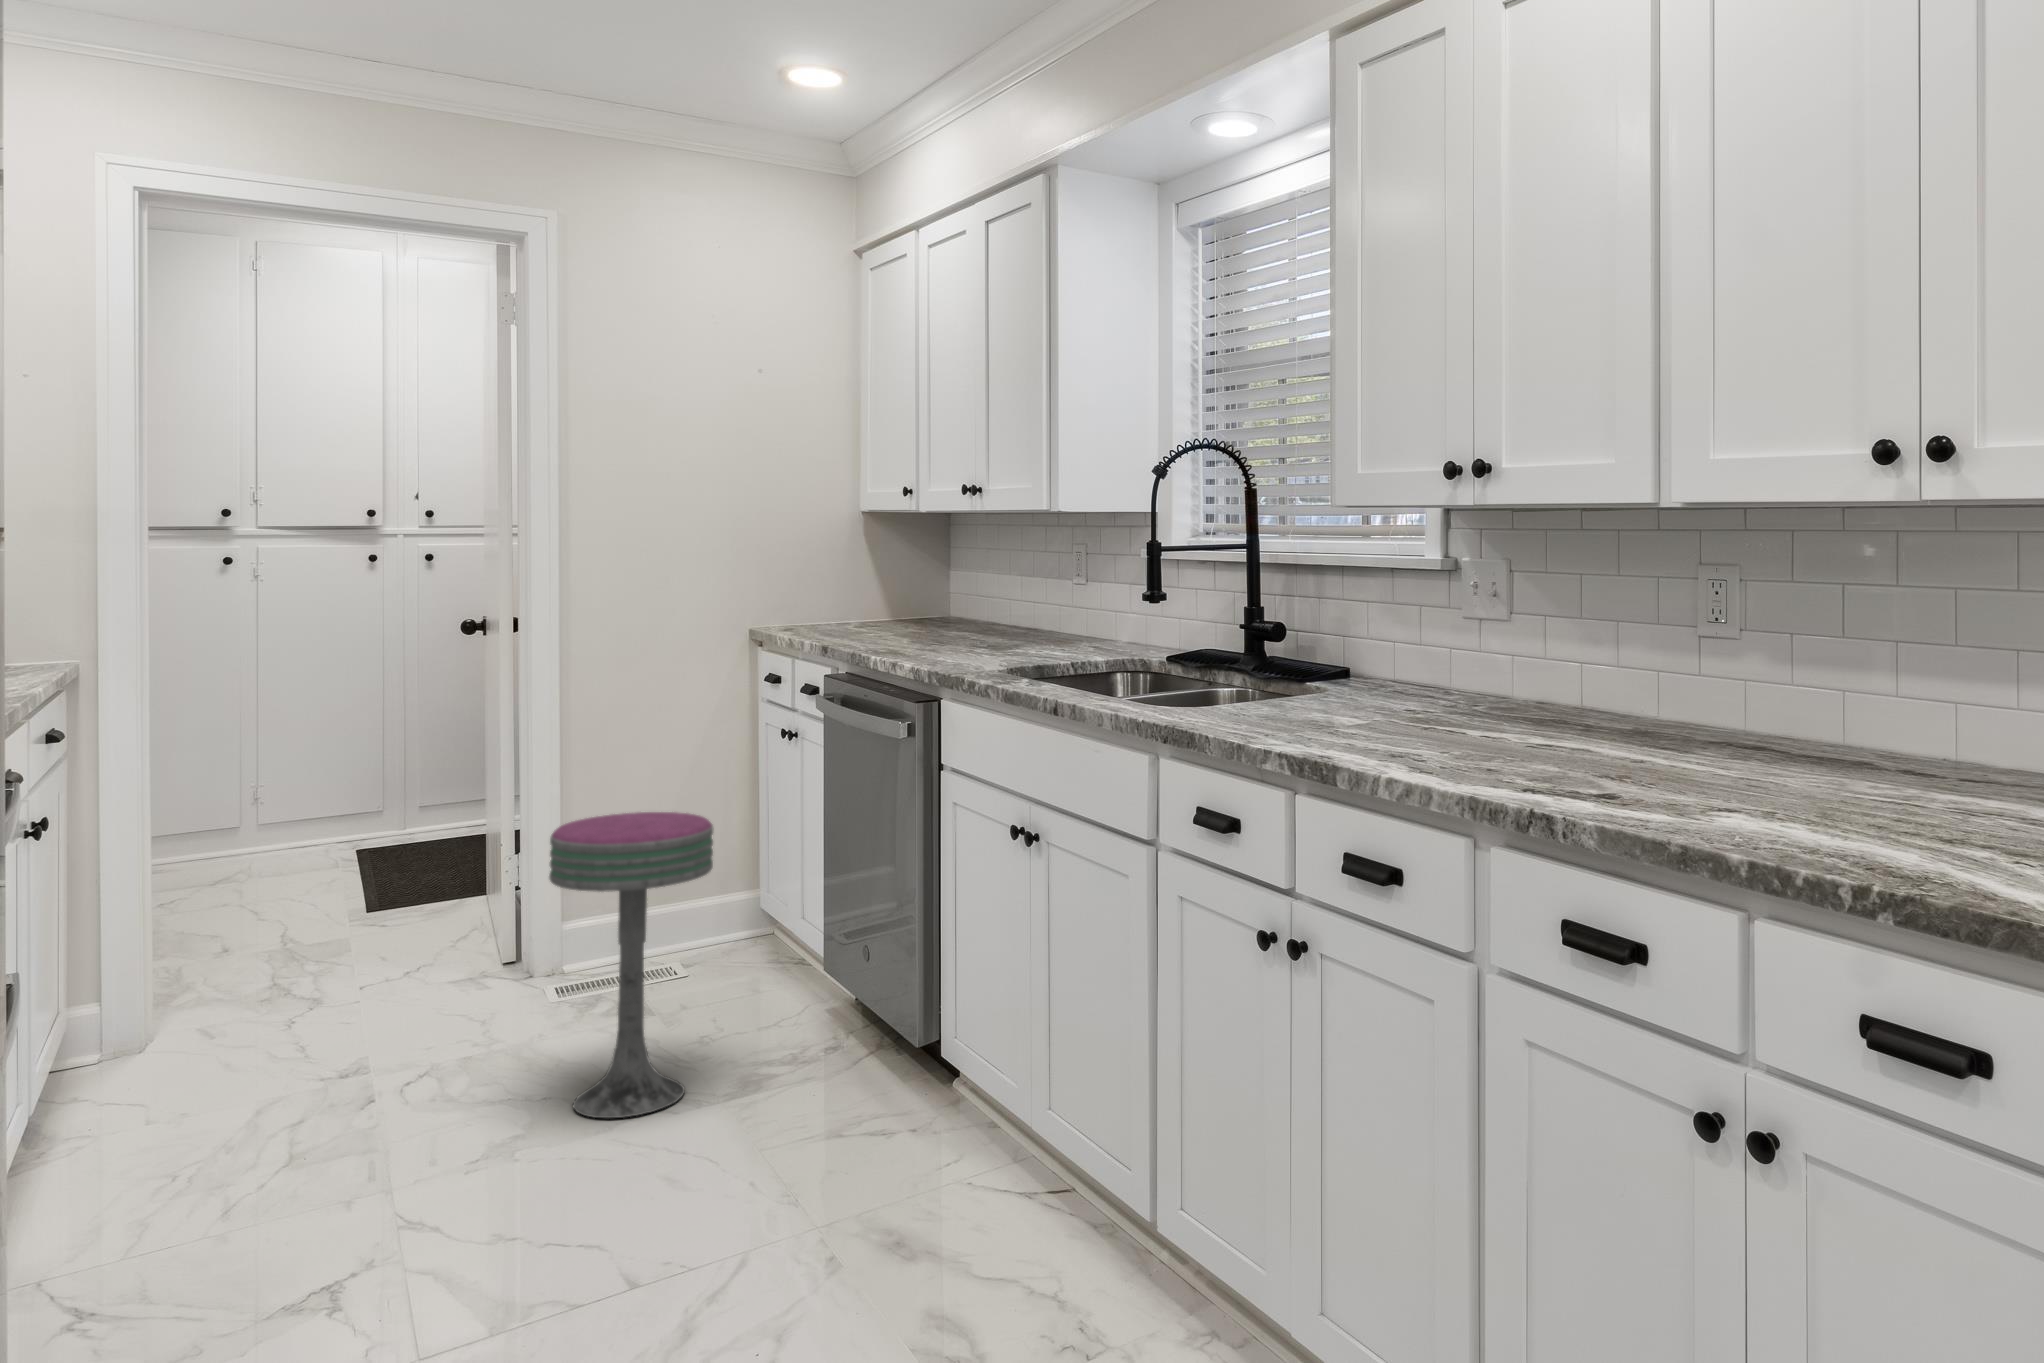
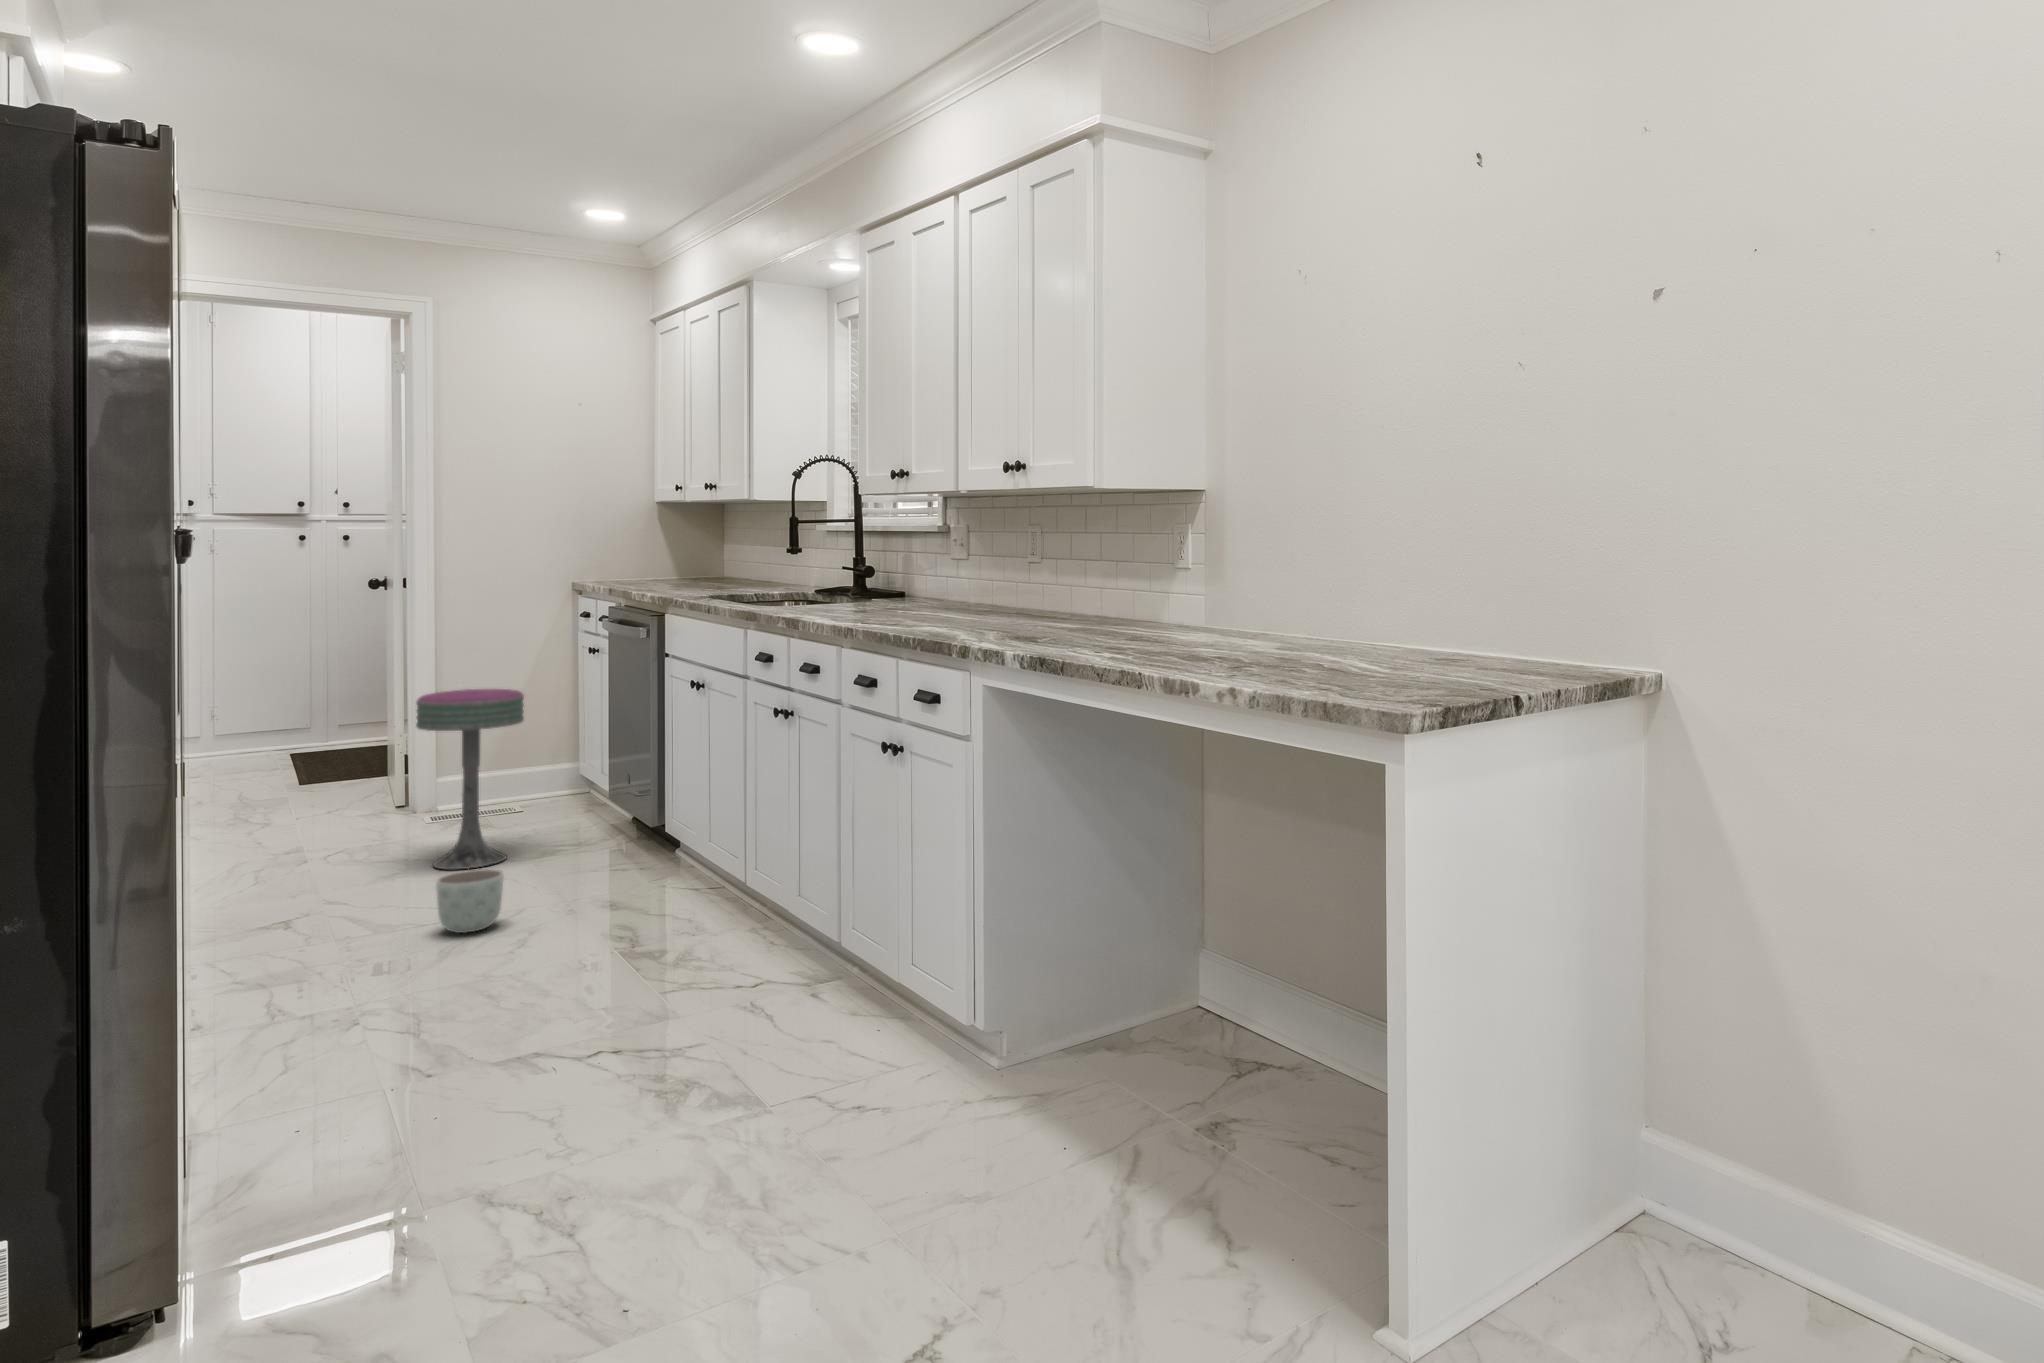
planter: none [604,1174,719,1306] -> present [436,869,504,933]

